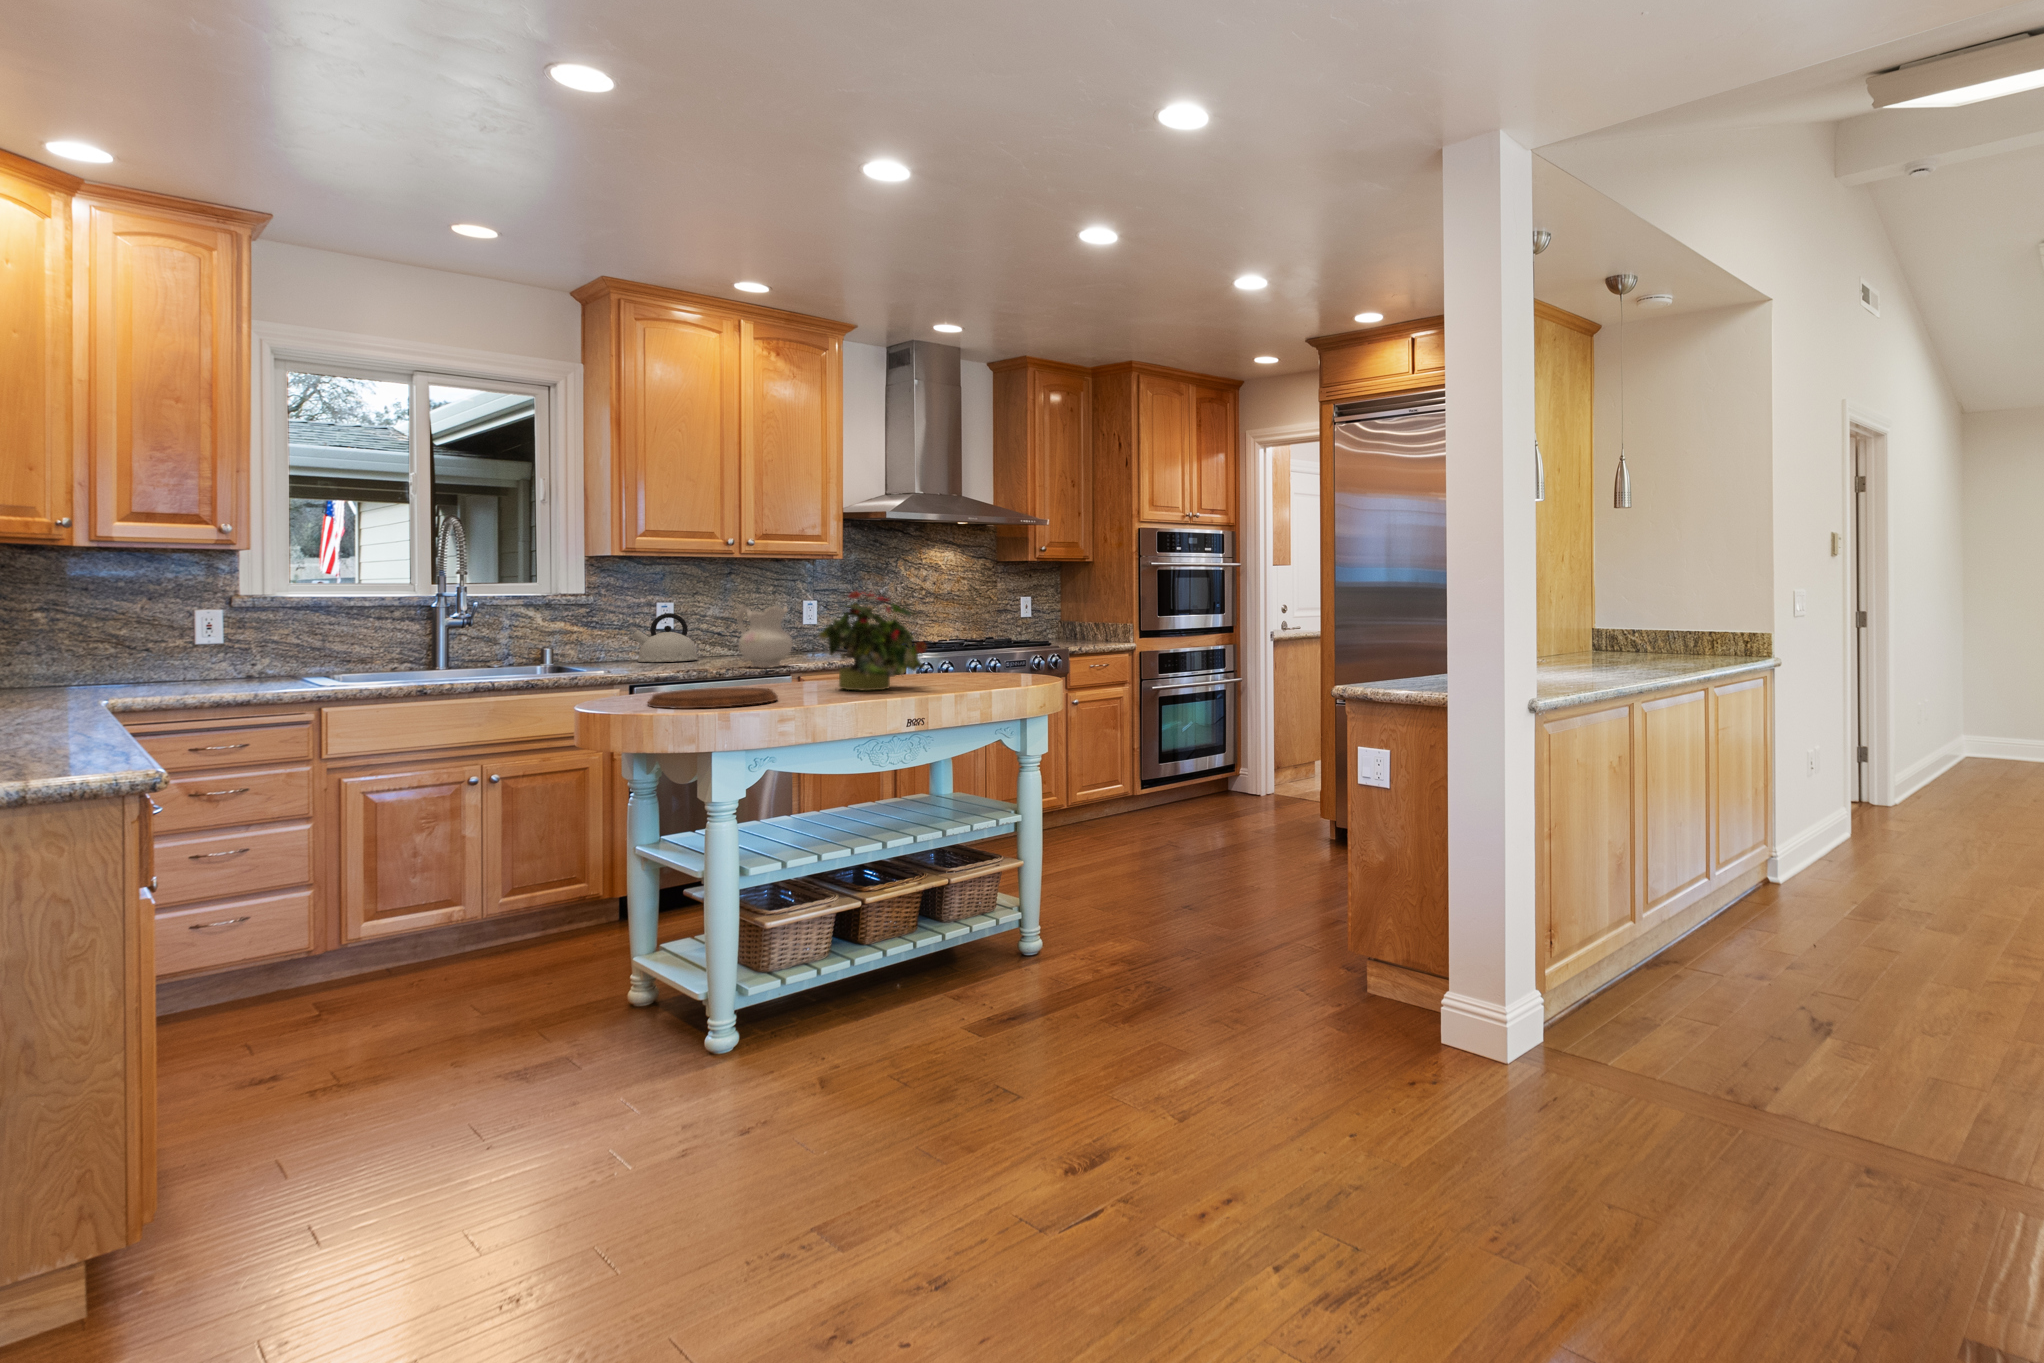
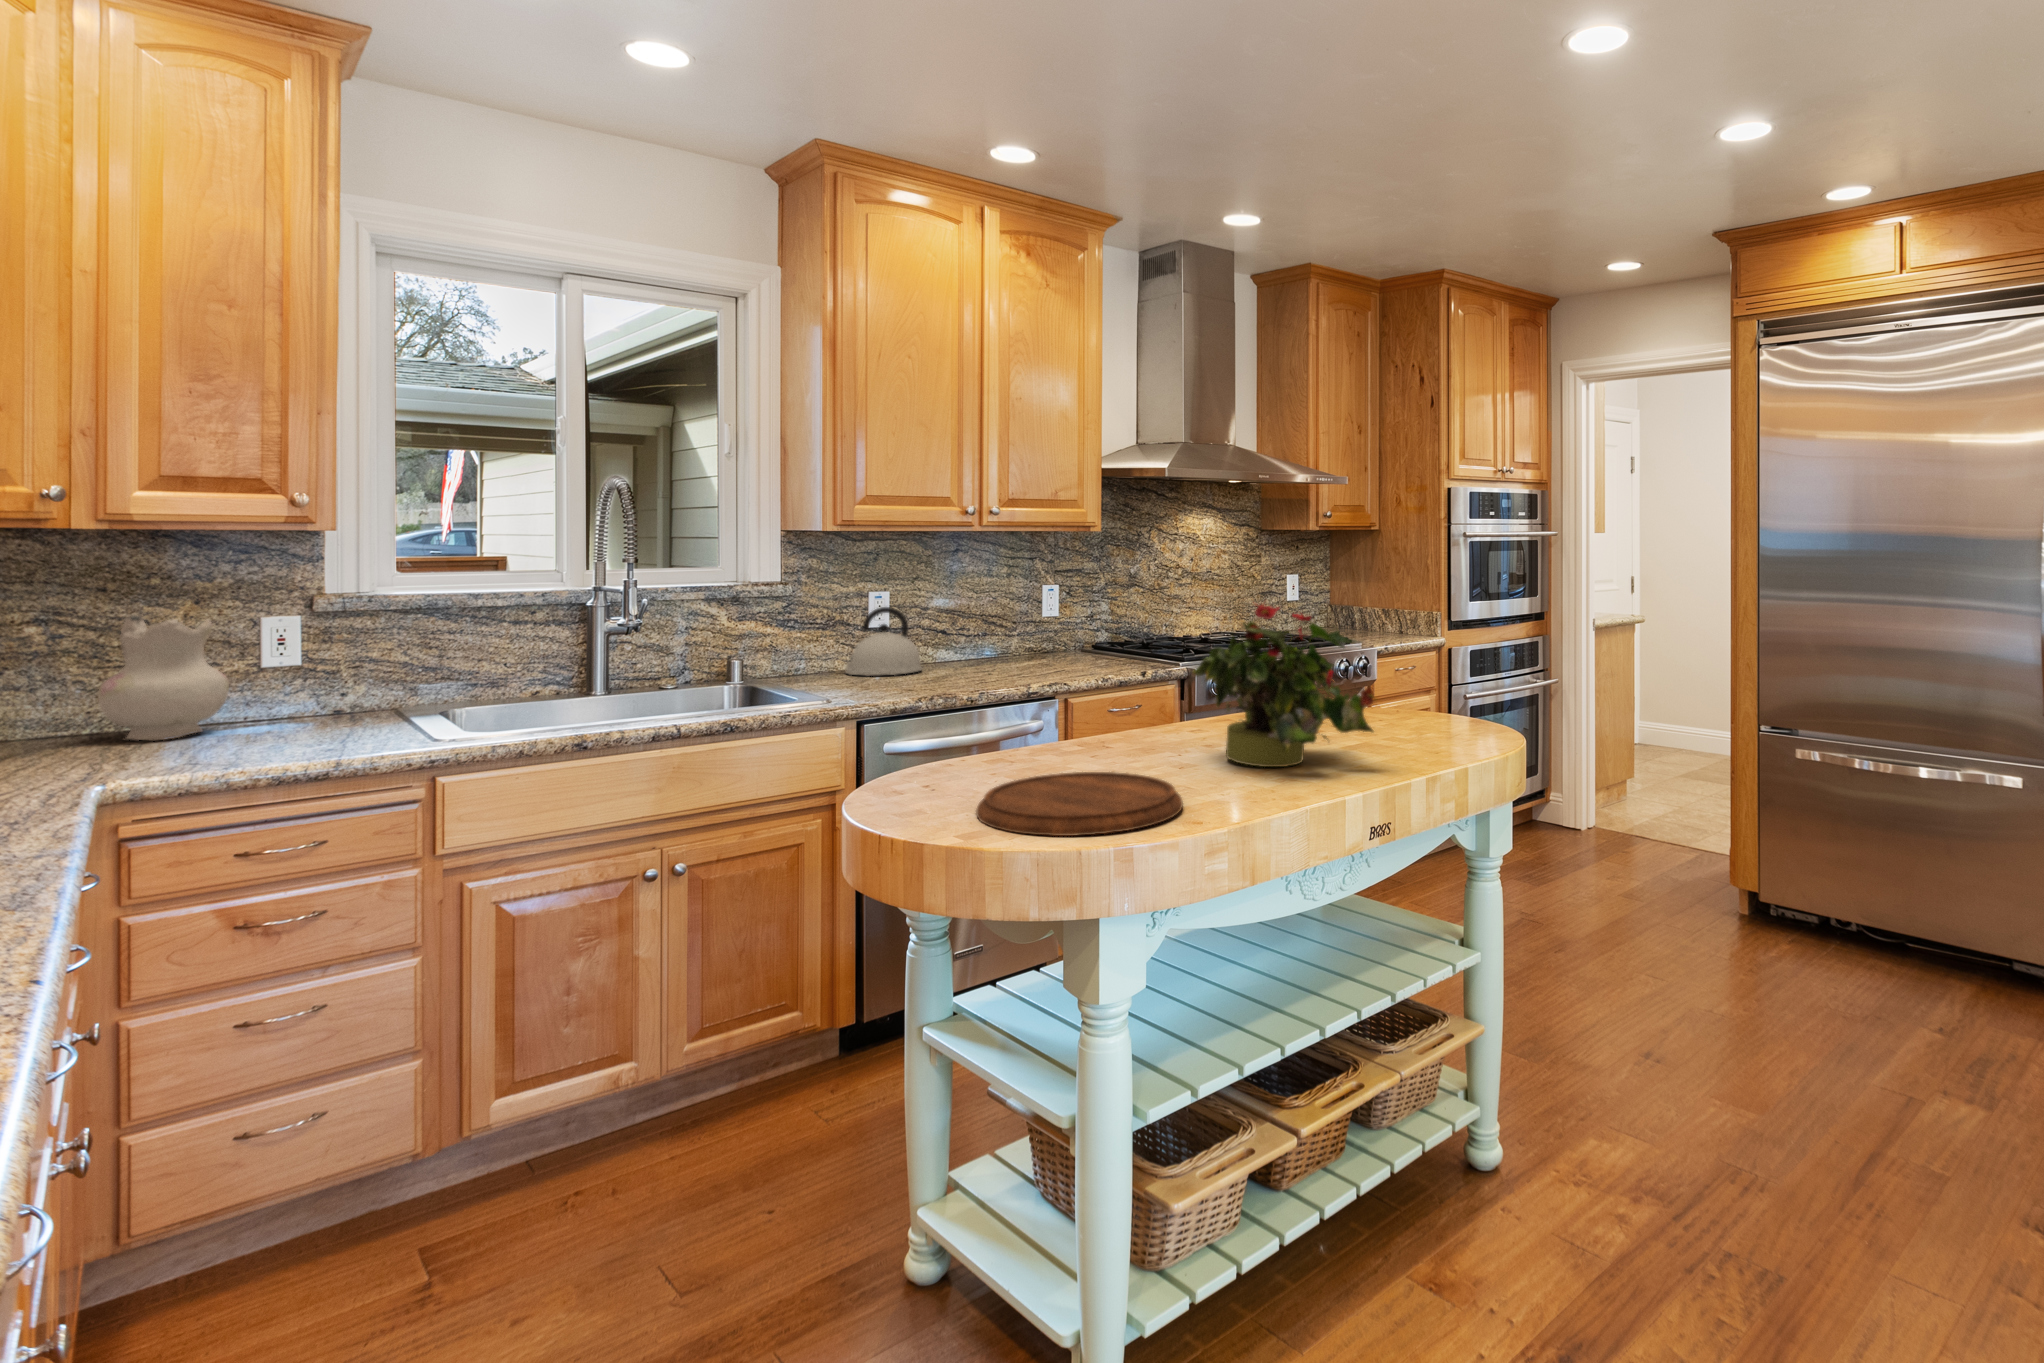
ceramic pitcher: present [737,604,793,668] -> present [98,615,229,741]

